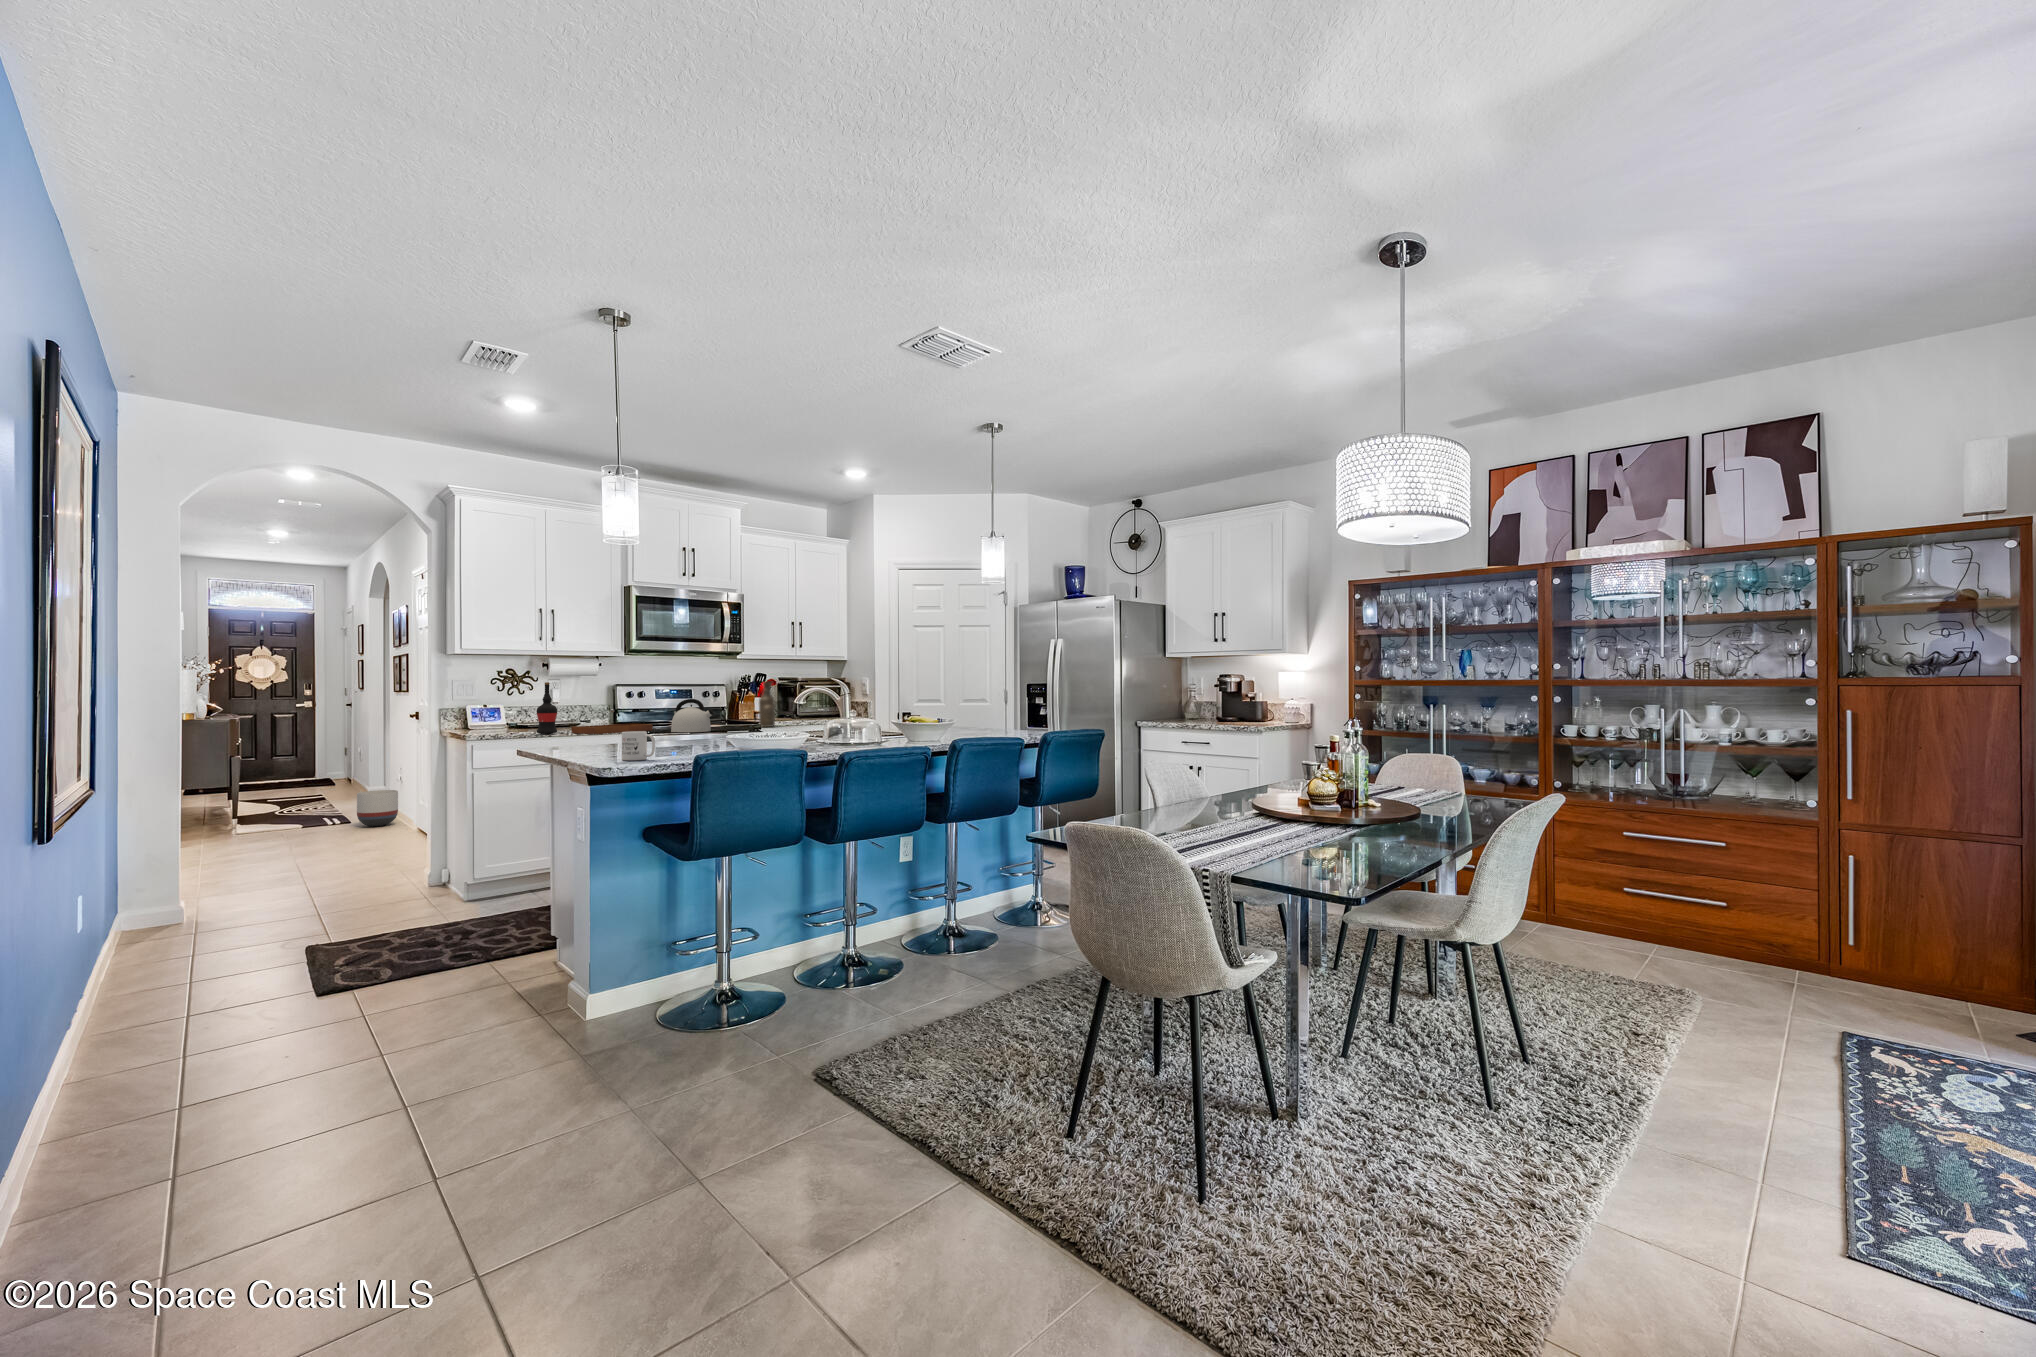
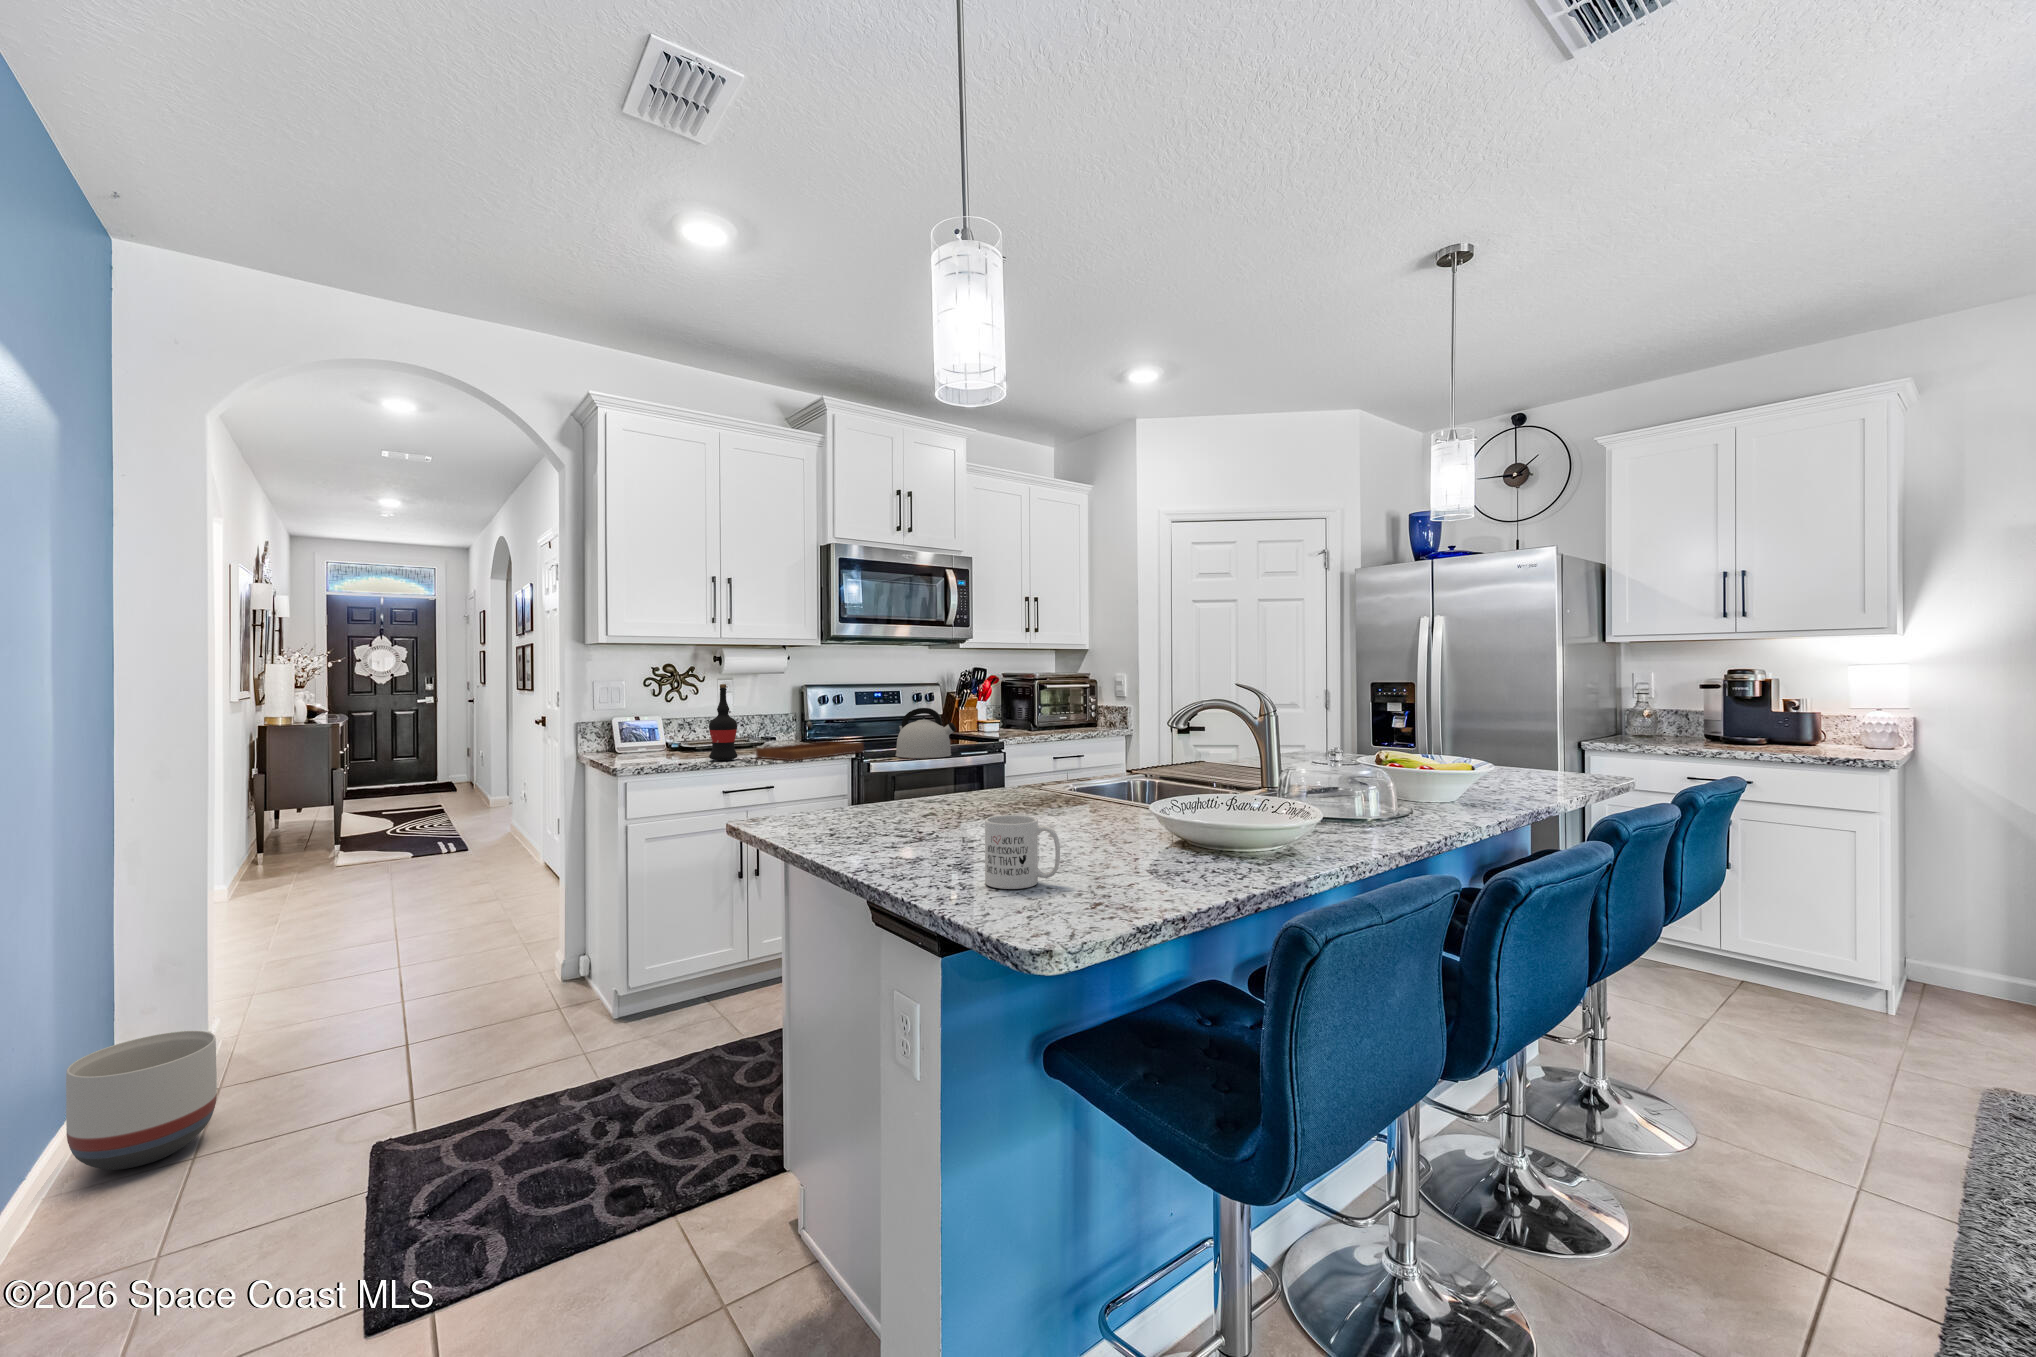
vase: present [759,681,775,727] -> none [1000,681,1024,746]
planter: present [357,790,398,826] -> present [66,1031,217,1170]

